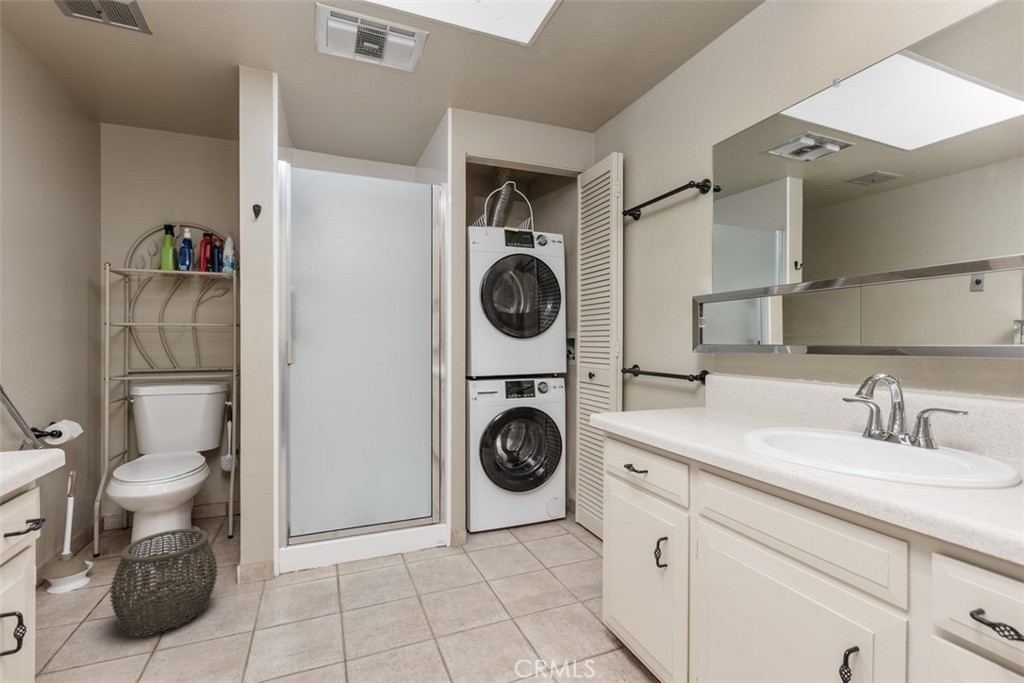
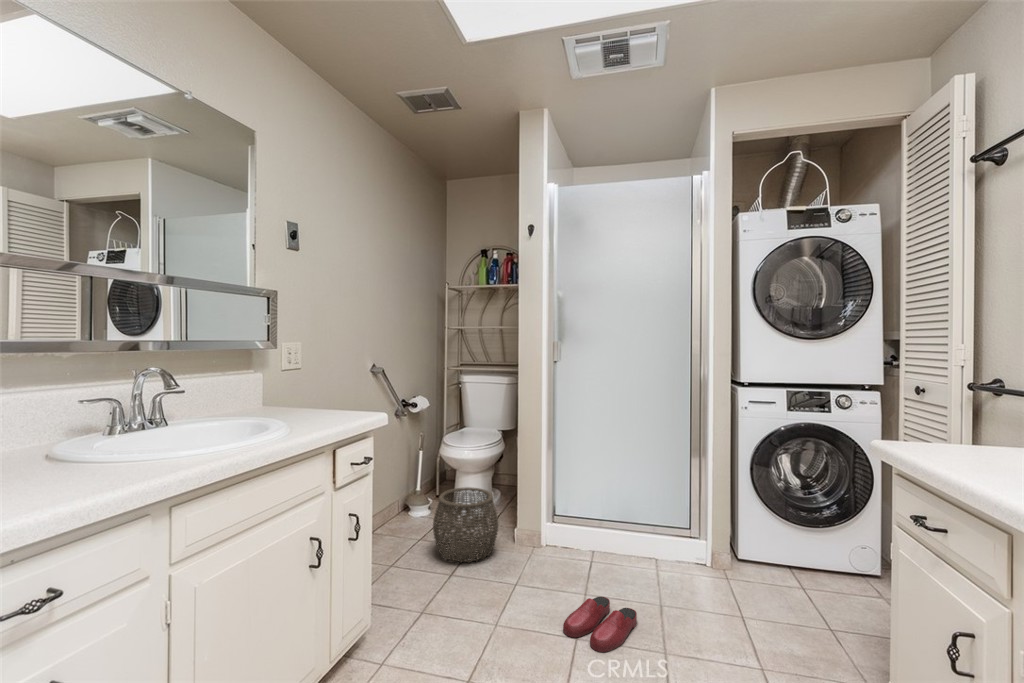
slippers: none [328,607,401,665] -> present [563,597,637,652]

